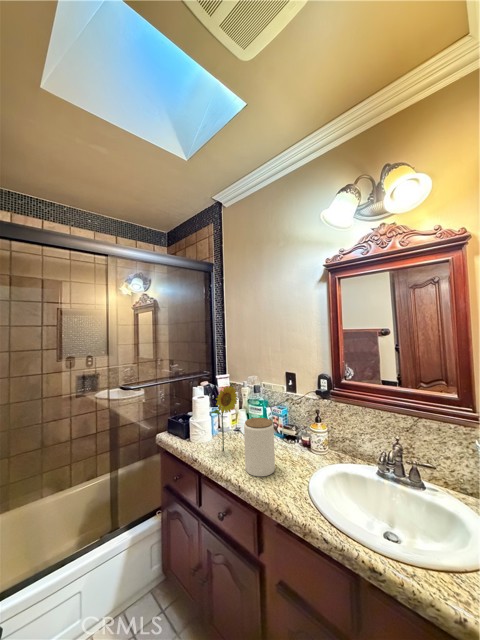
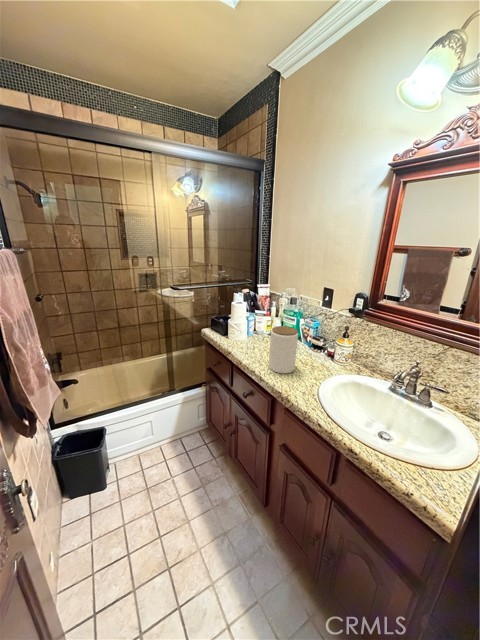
flower: present [211,386,238,451] -> none [245,295,271,350]

